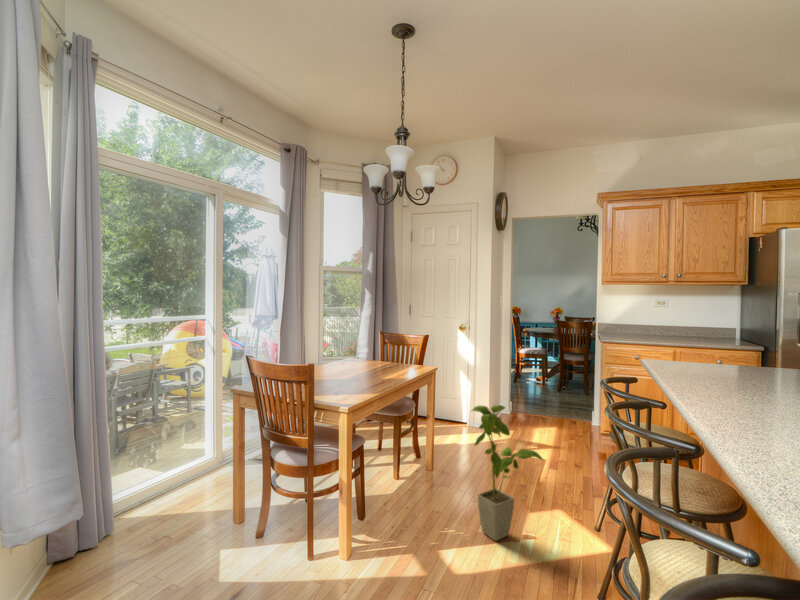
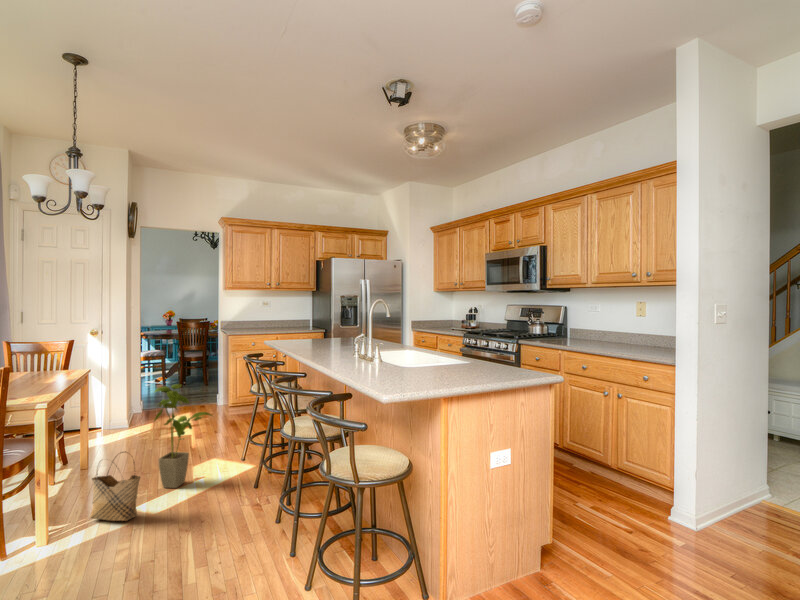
woven basket: none [396,477,441,569] -> present [90,451,140,521]

